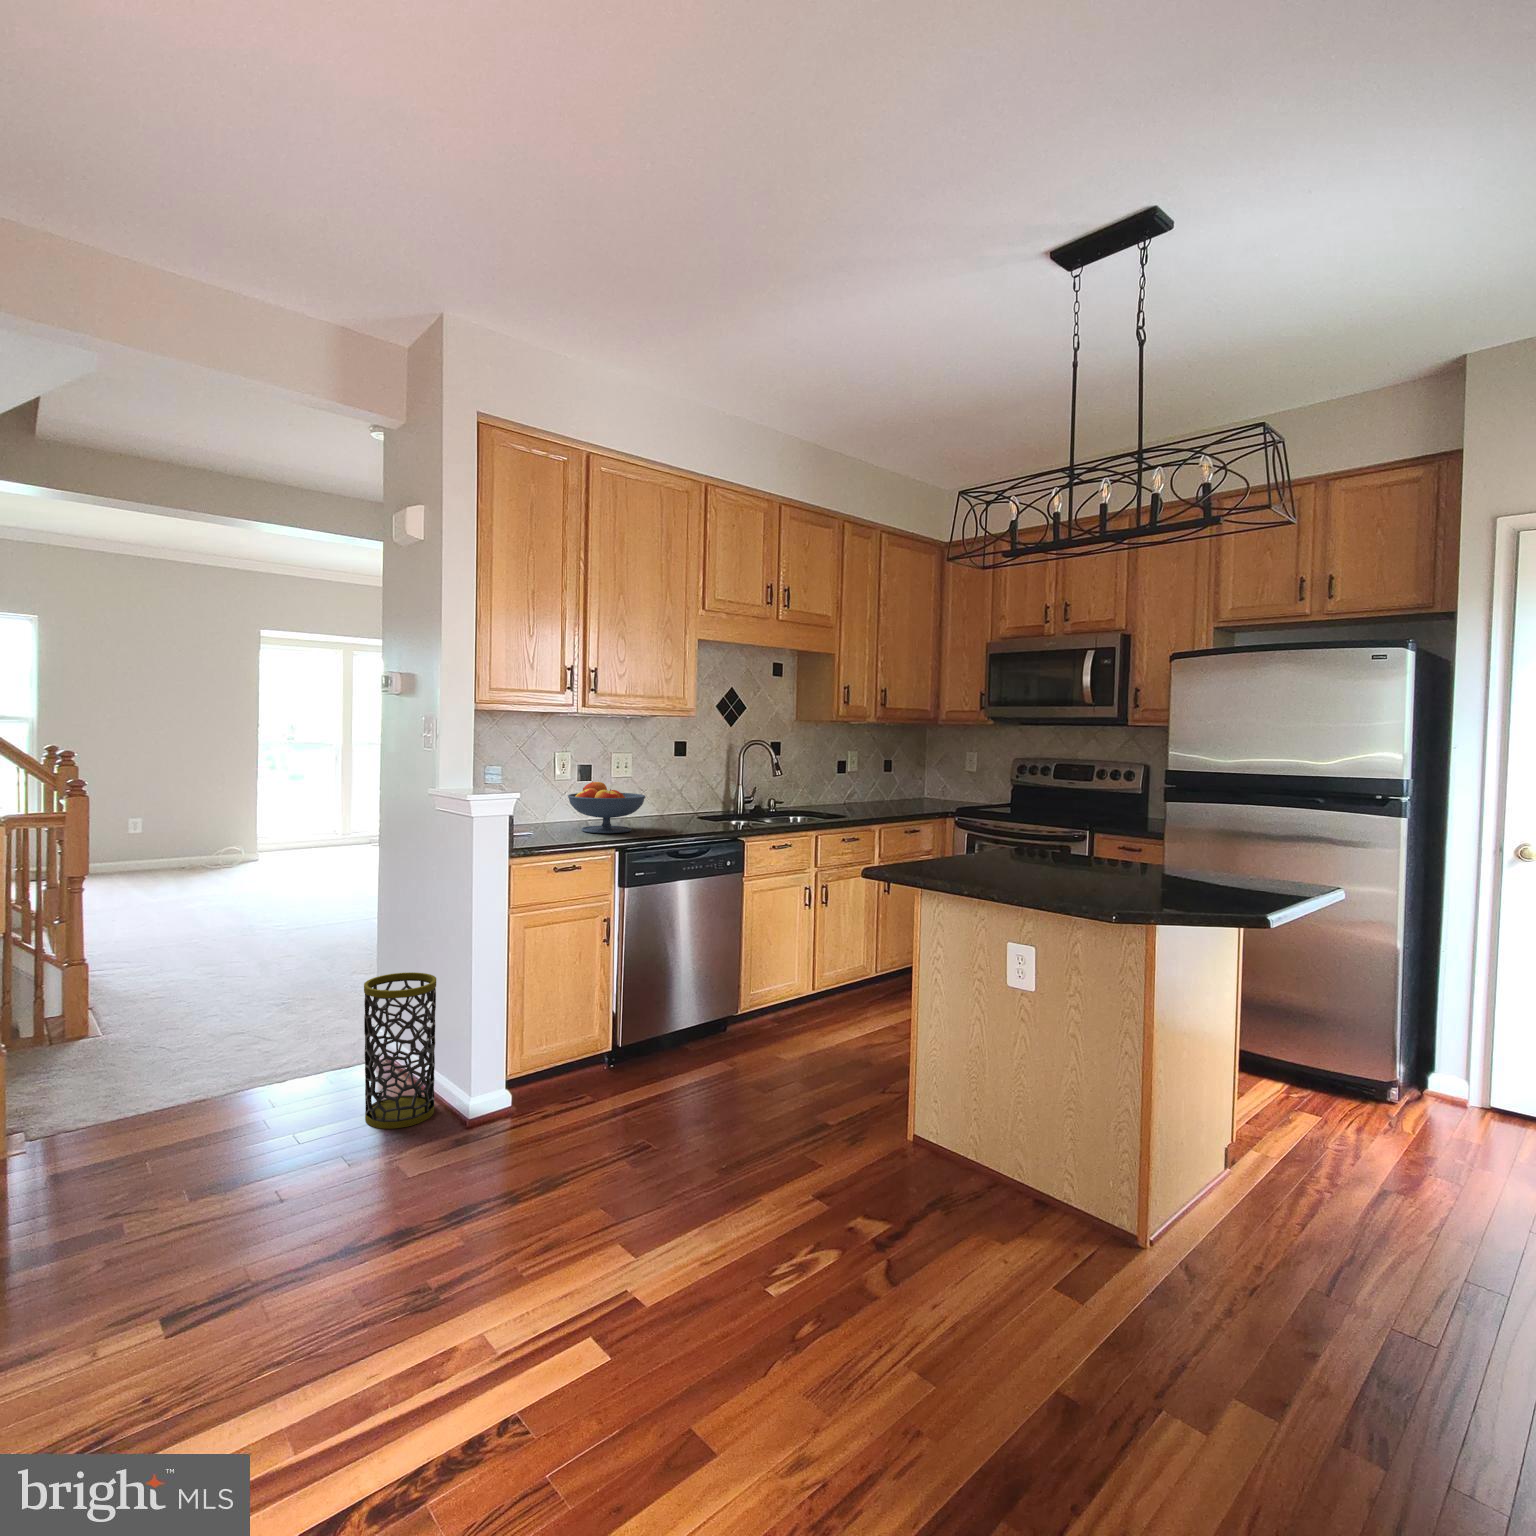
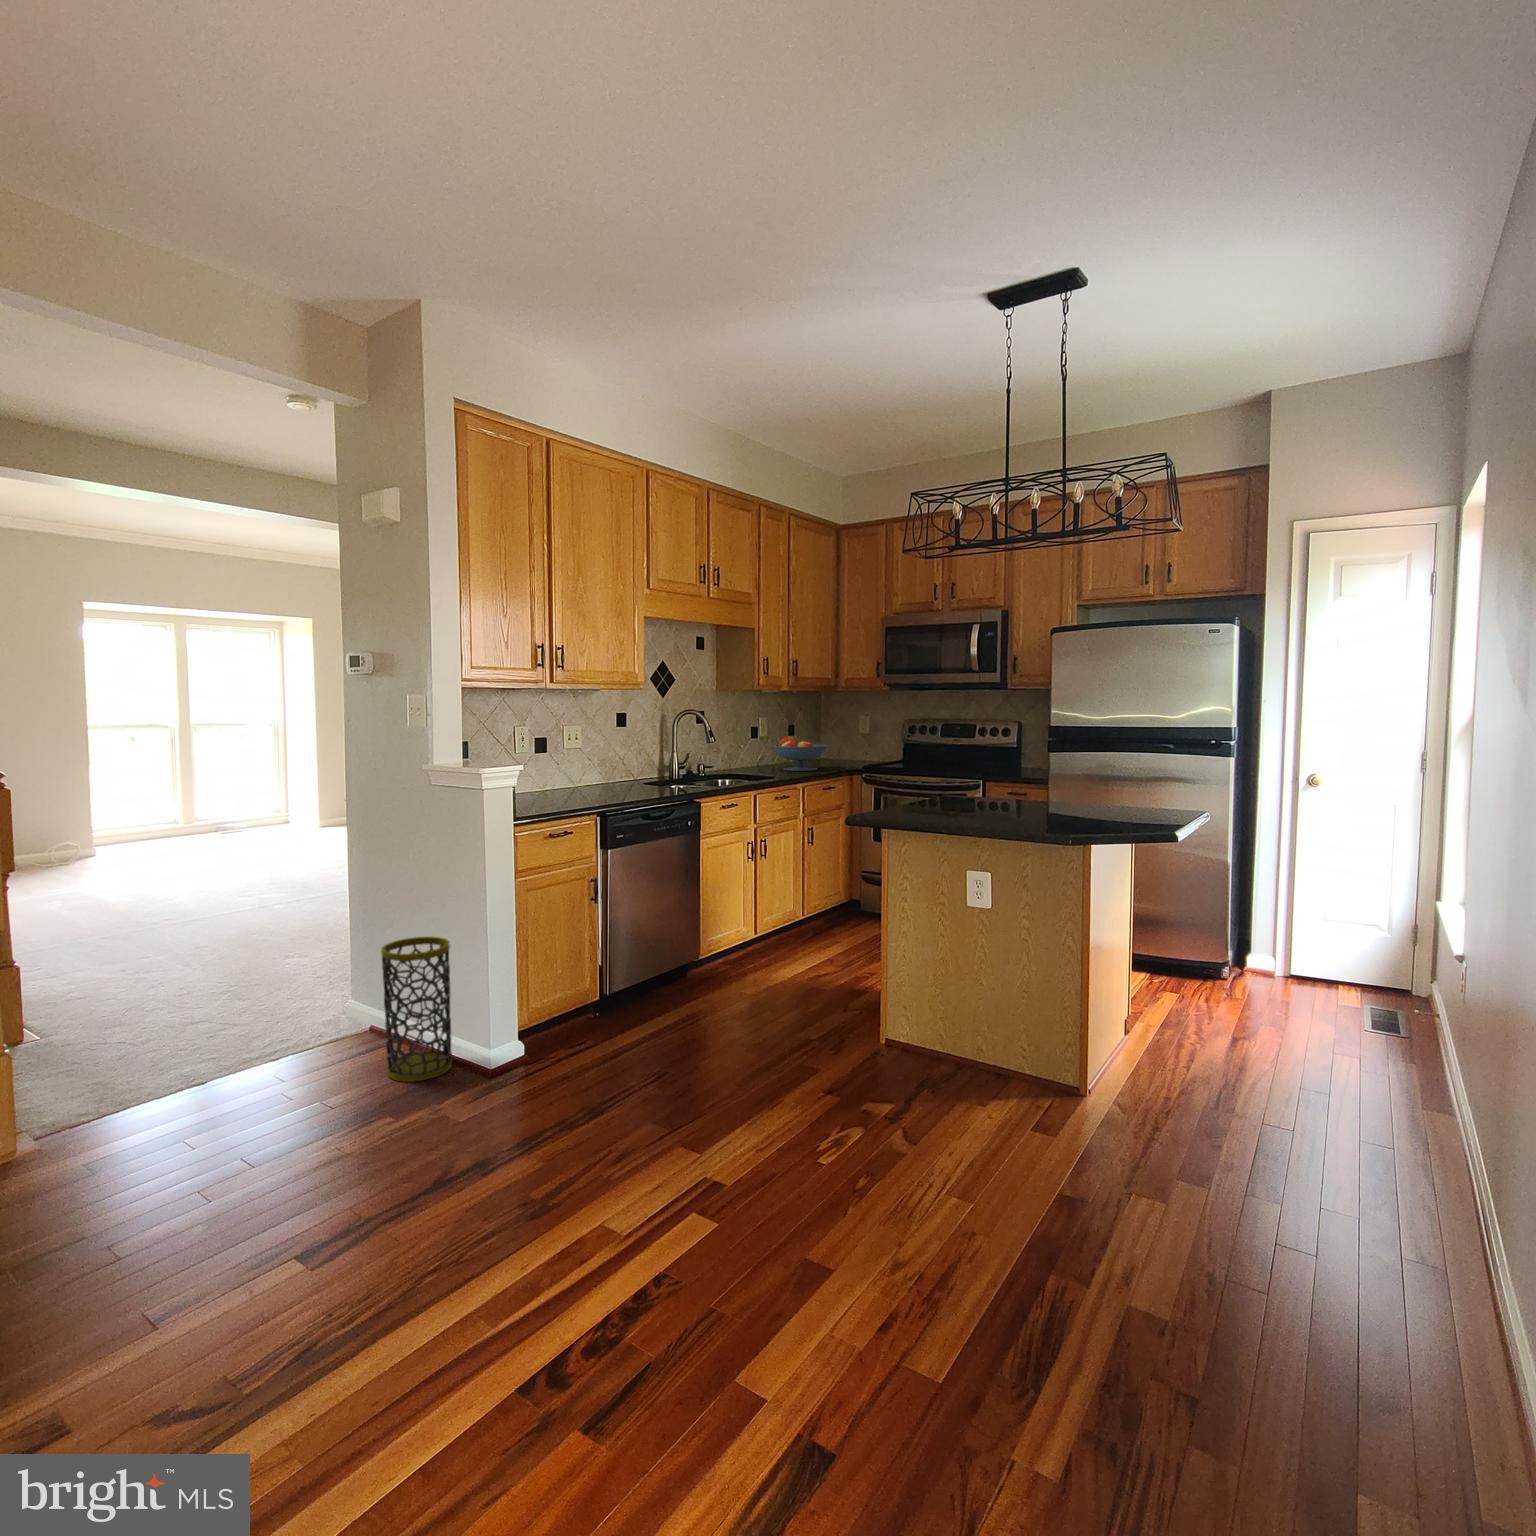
fruit bowl: present [568,782,645,833] -> present [774,737,827,771]

